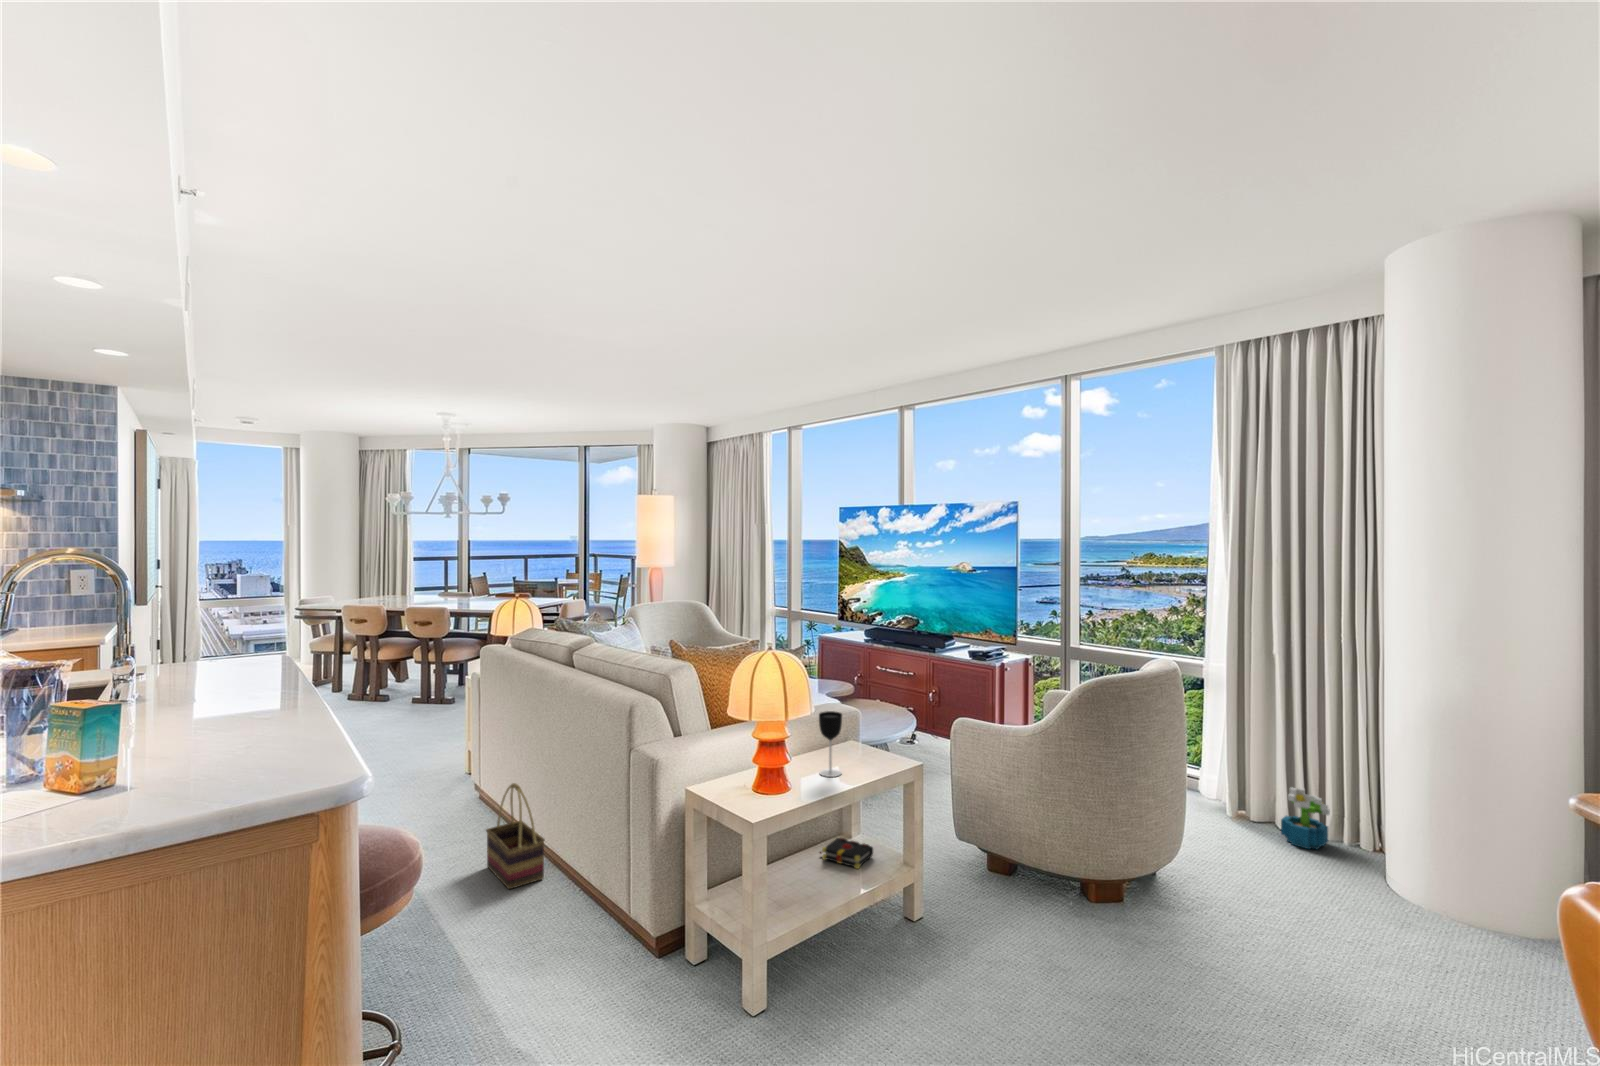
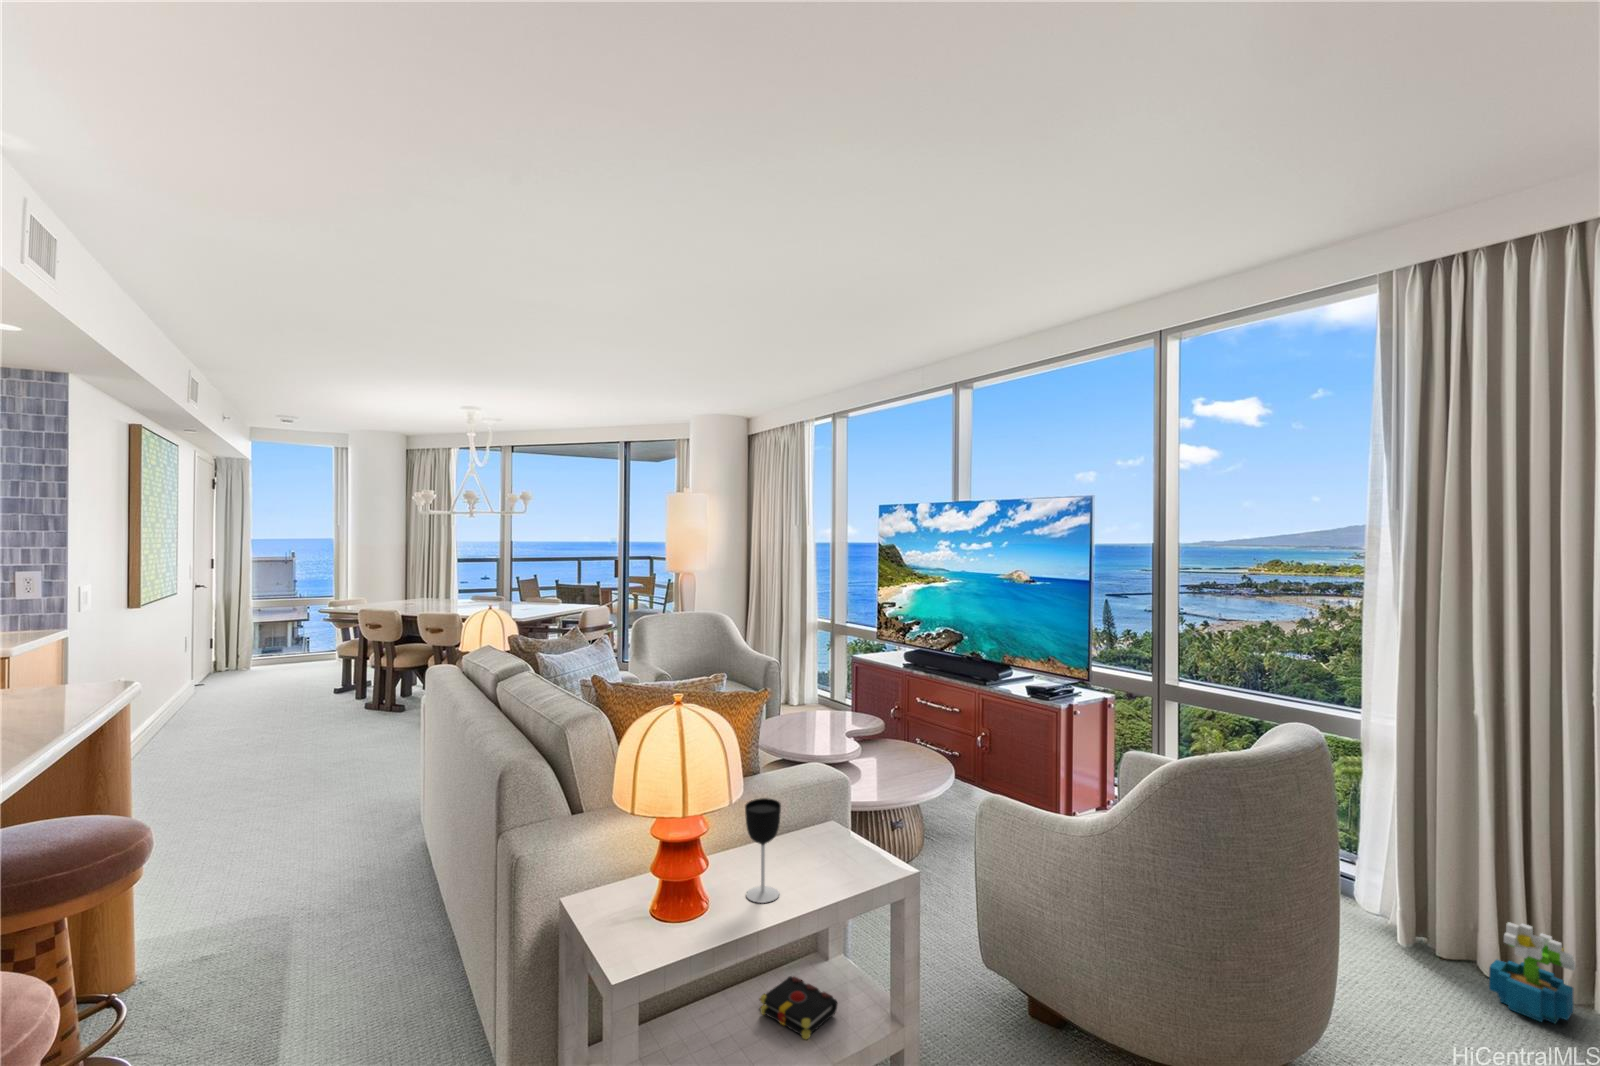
basket: present [486,783,545,889] -> none [359,856,419,1004]

